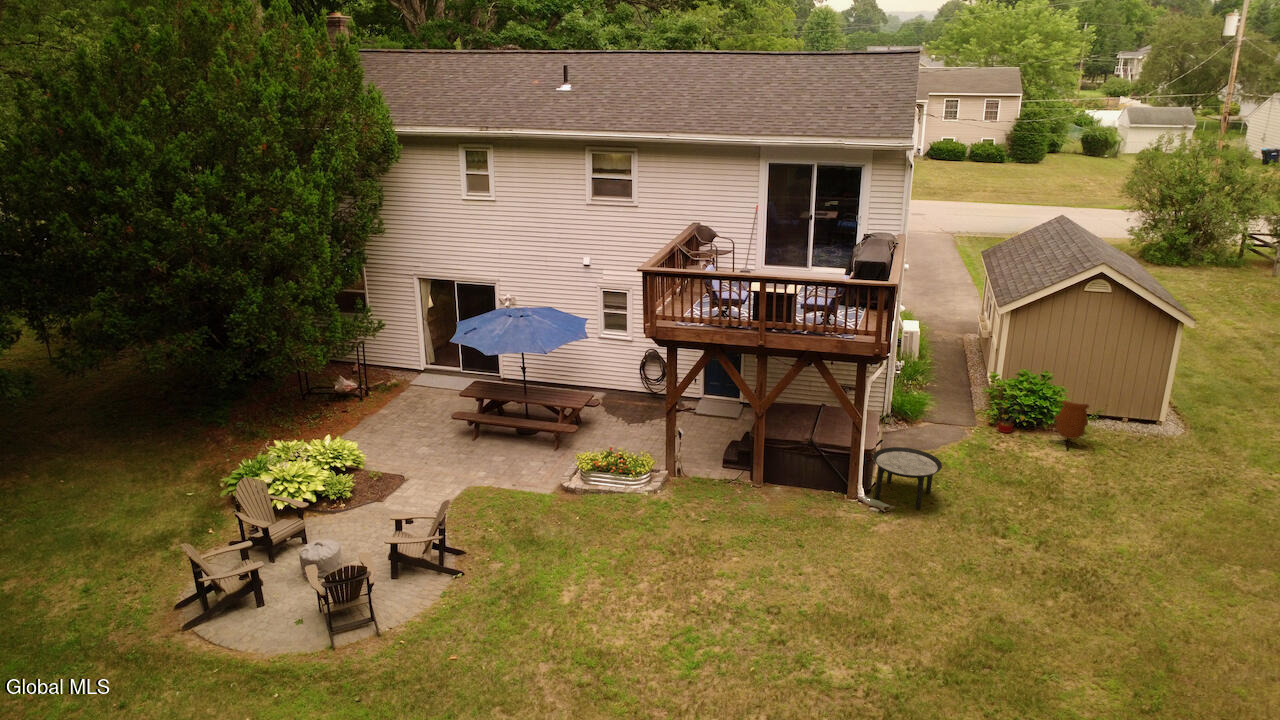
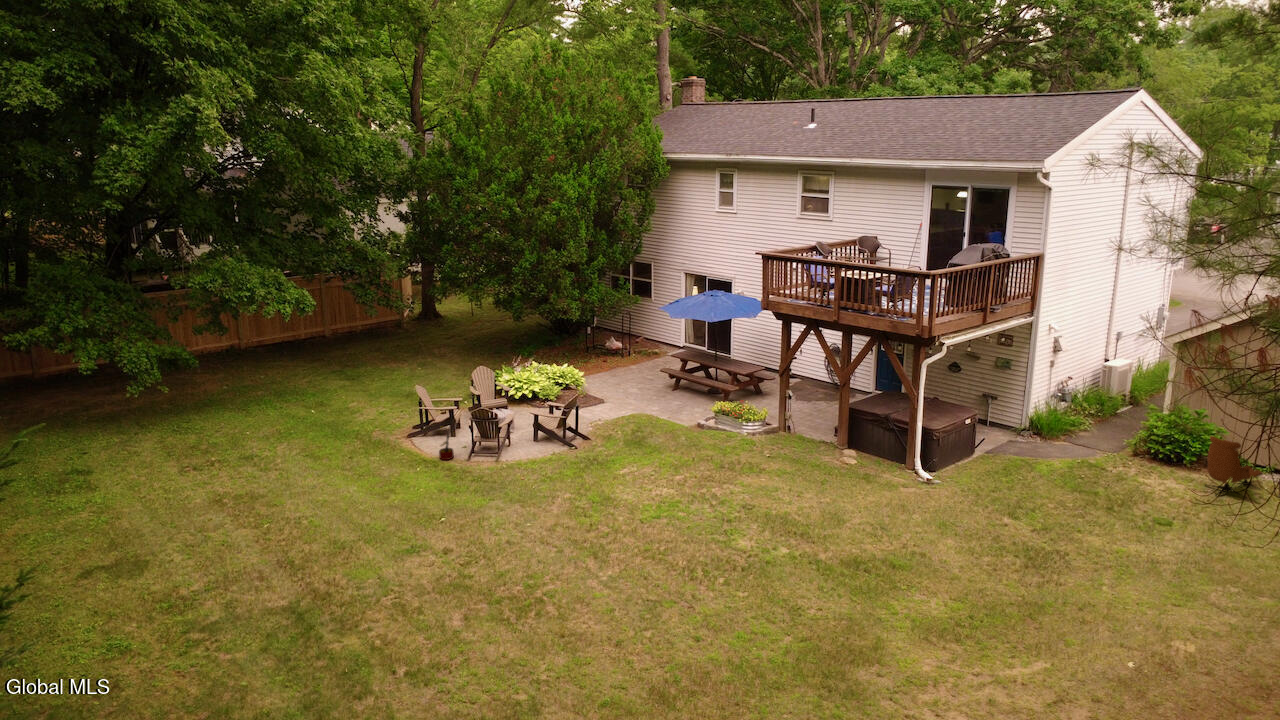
decorative plant: present [998,405,1024,433] -> present [439,432,454,460]
round table: present [873,447,942,510] -> none [927,439,997,495]

